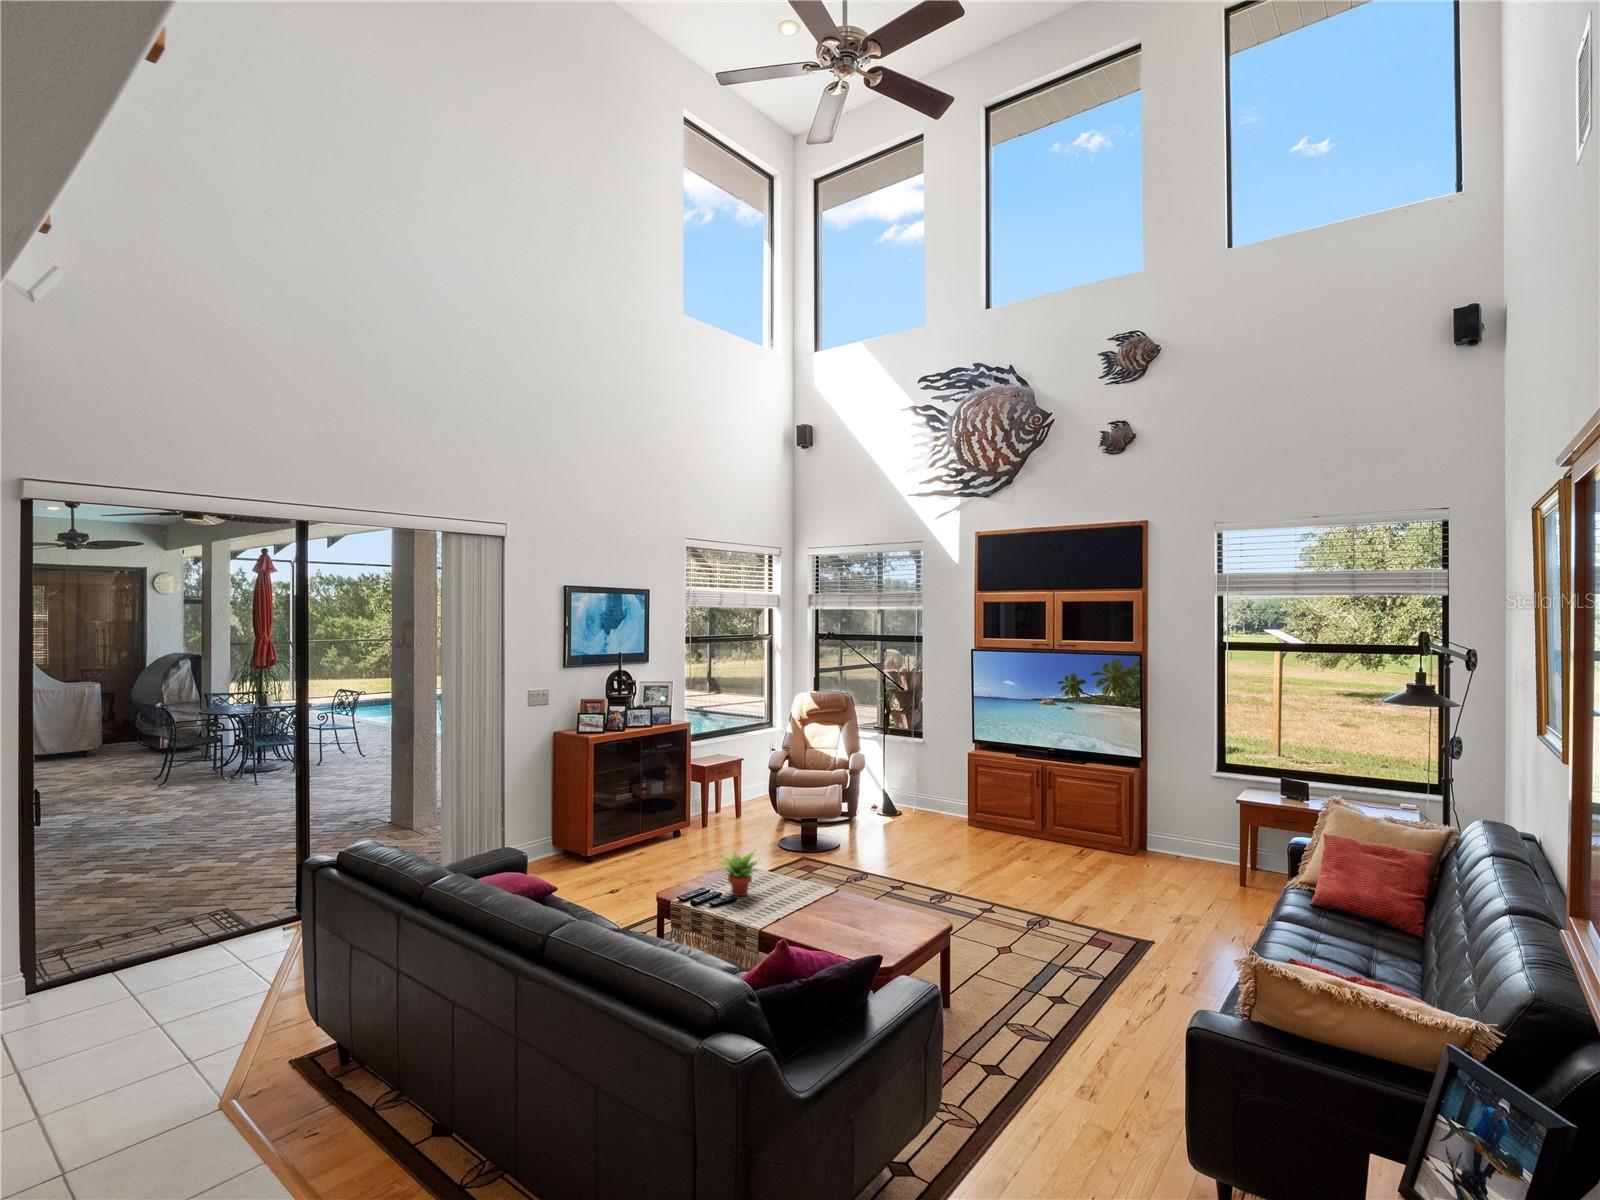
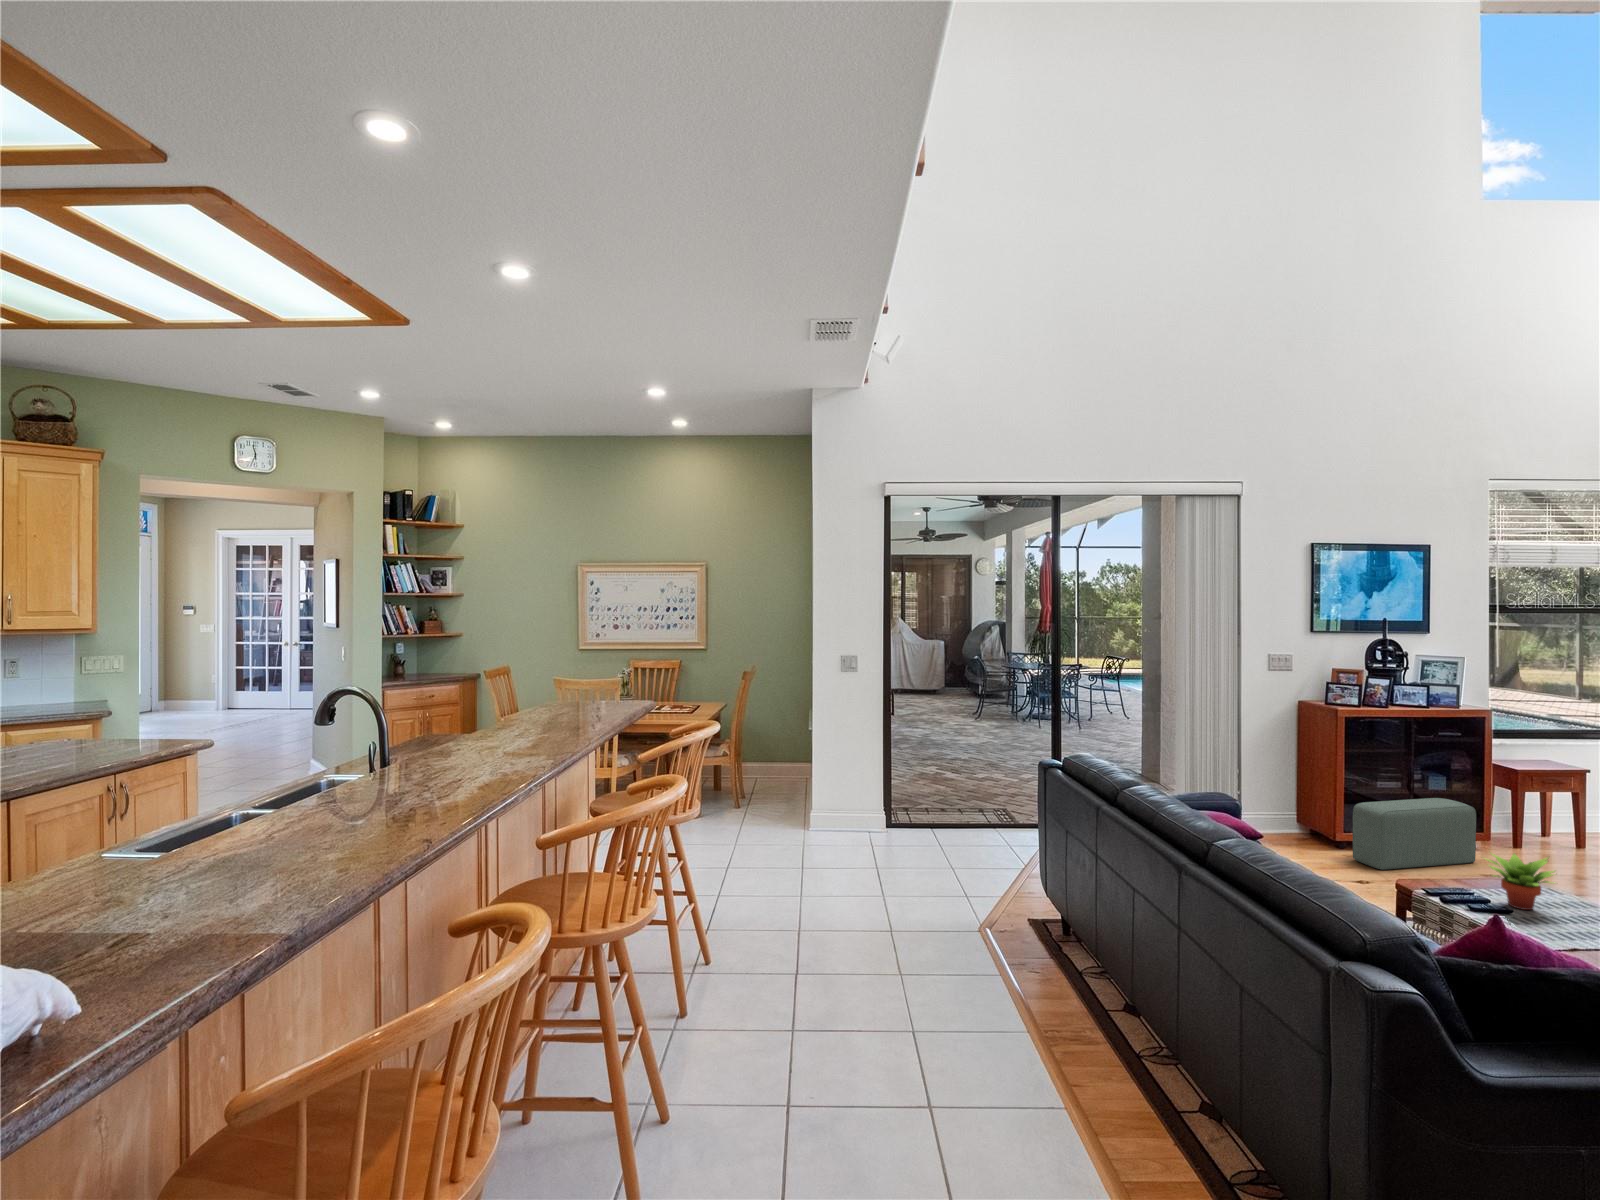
pouf: none [602,803,685,878] -> present [1353,798,1476,870]

